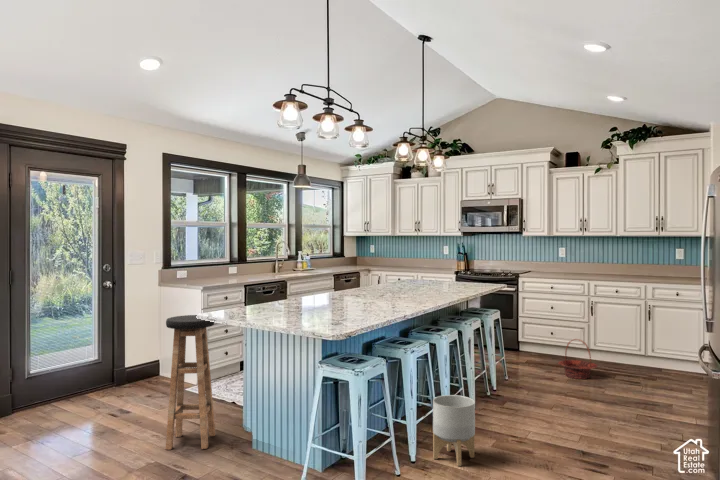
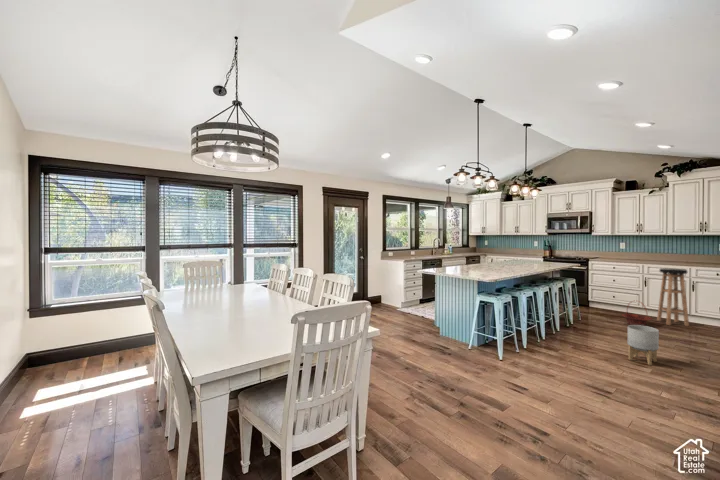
bar stool: present [166,315,216,450] -> present [657,268,689,326]
planter: present [433,395,475,466] -> present [627,325,659,365]

